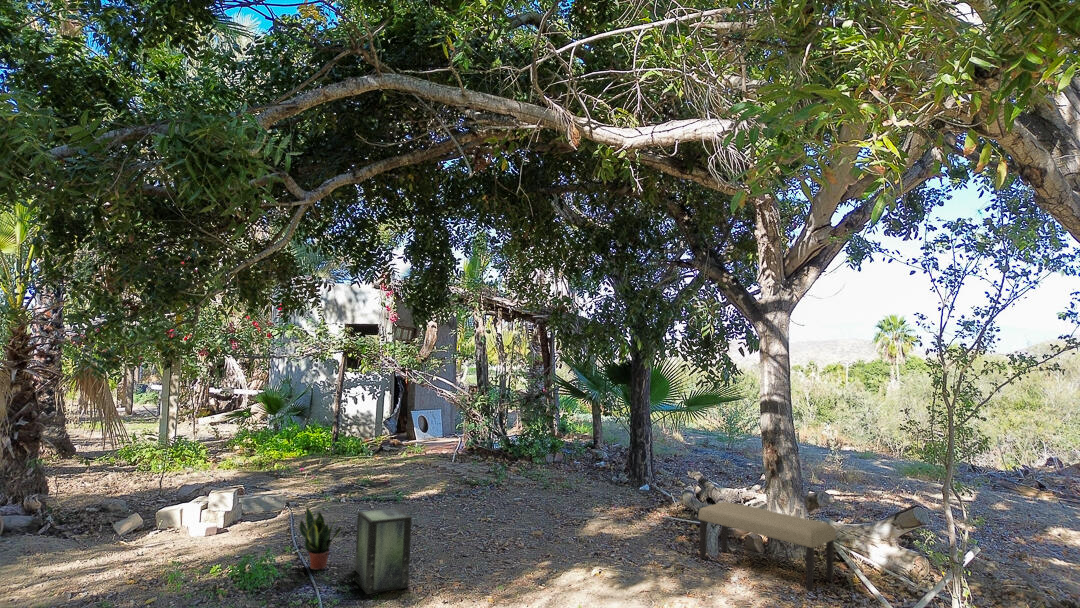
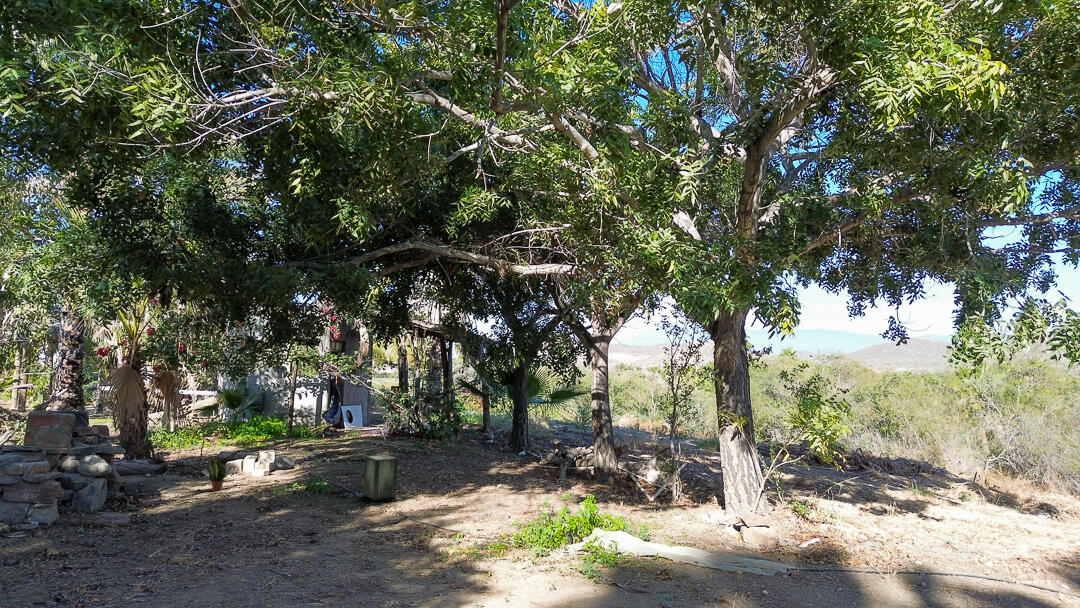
bench: present [698,502,836,591] -> none [556,452,628,494]
potted plant: present [299,507,341,570] -> present [206,456,231,491]

